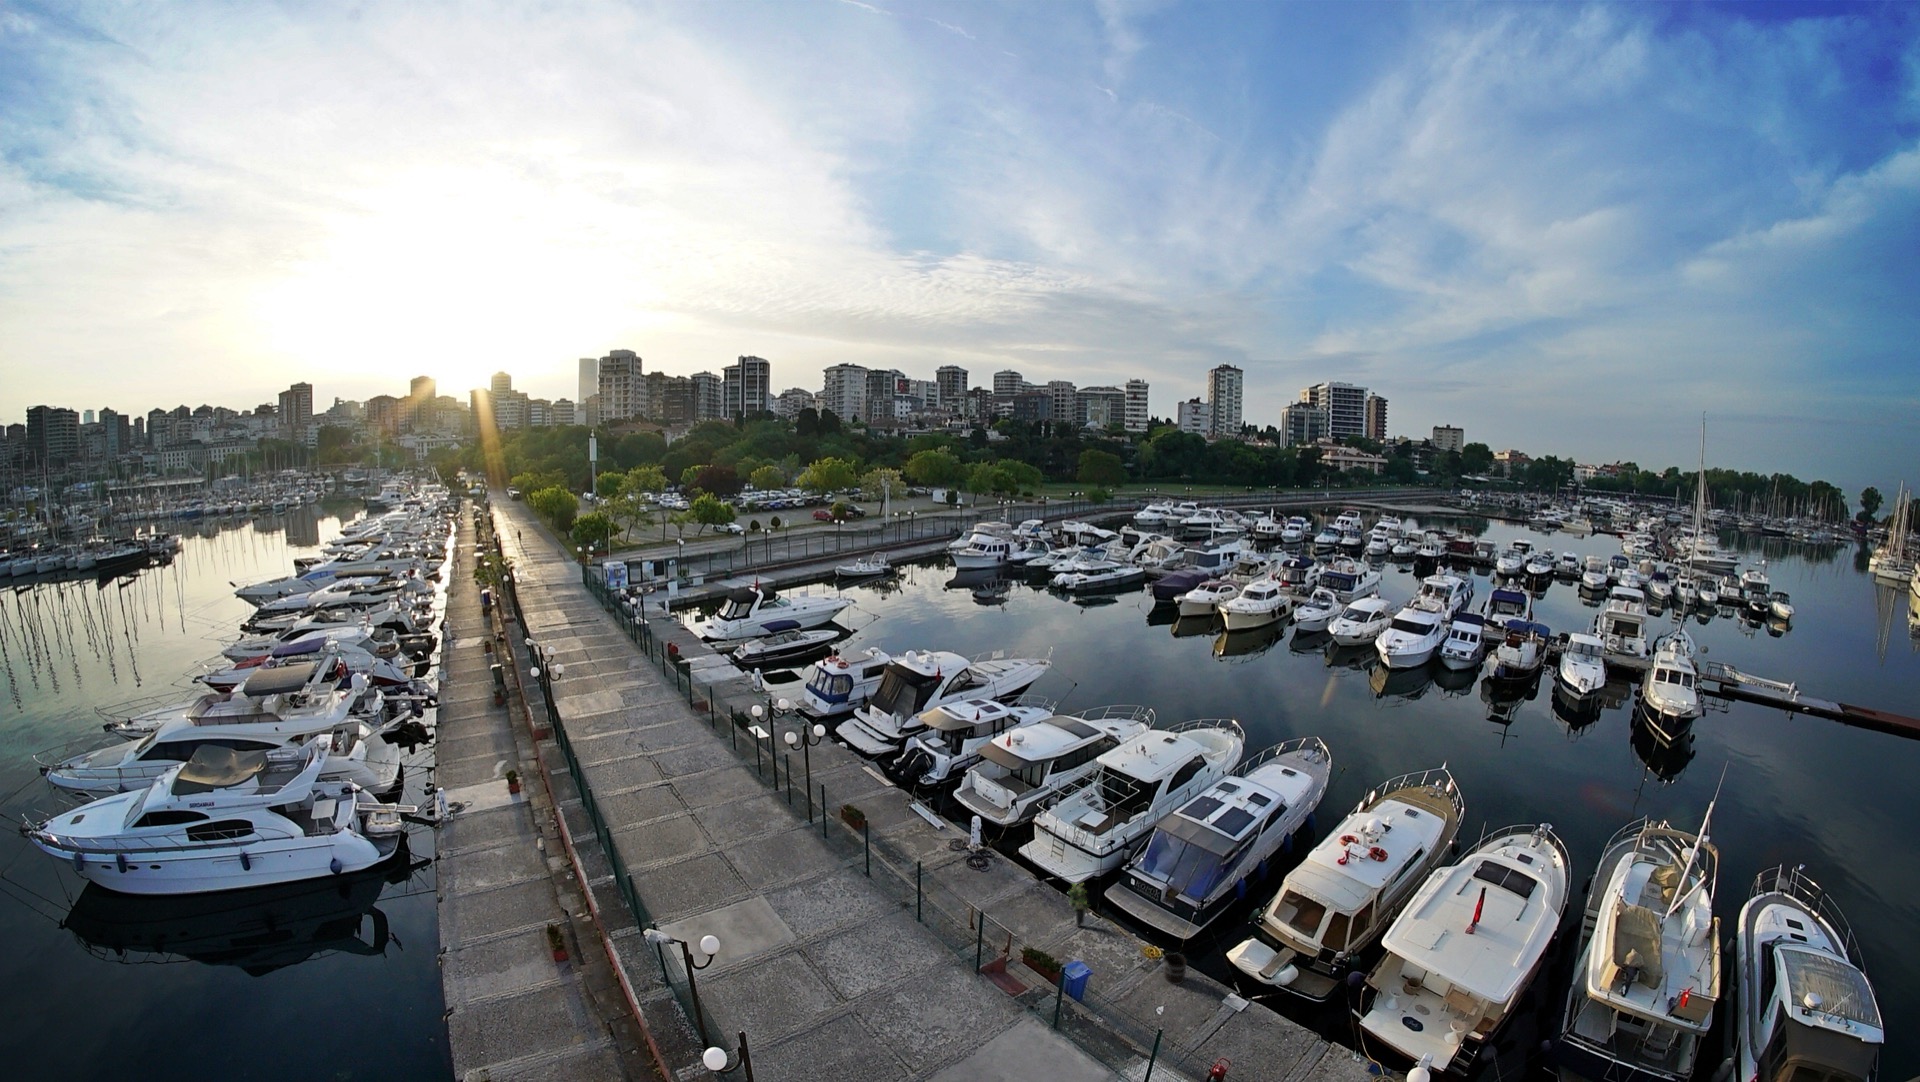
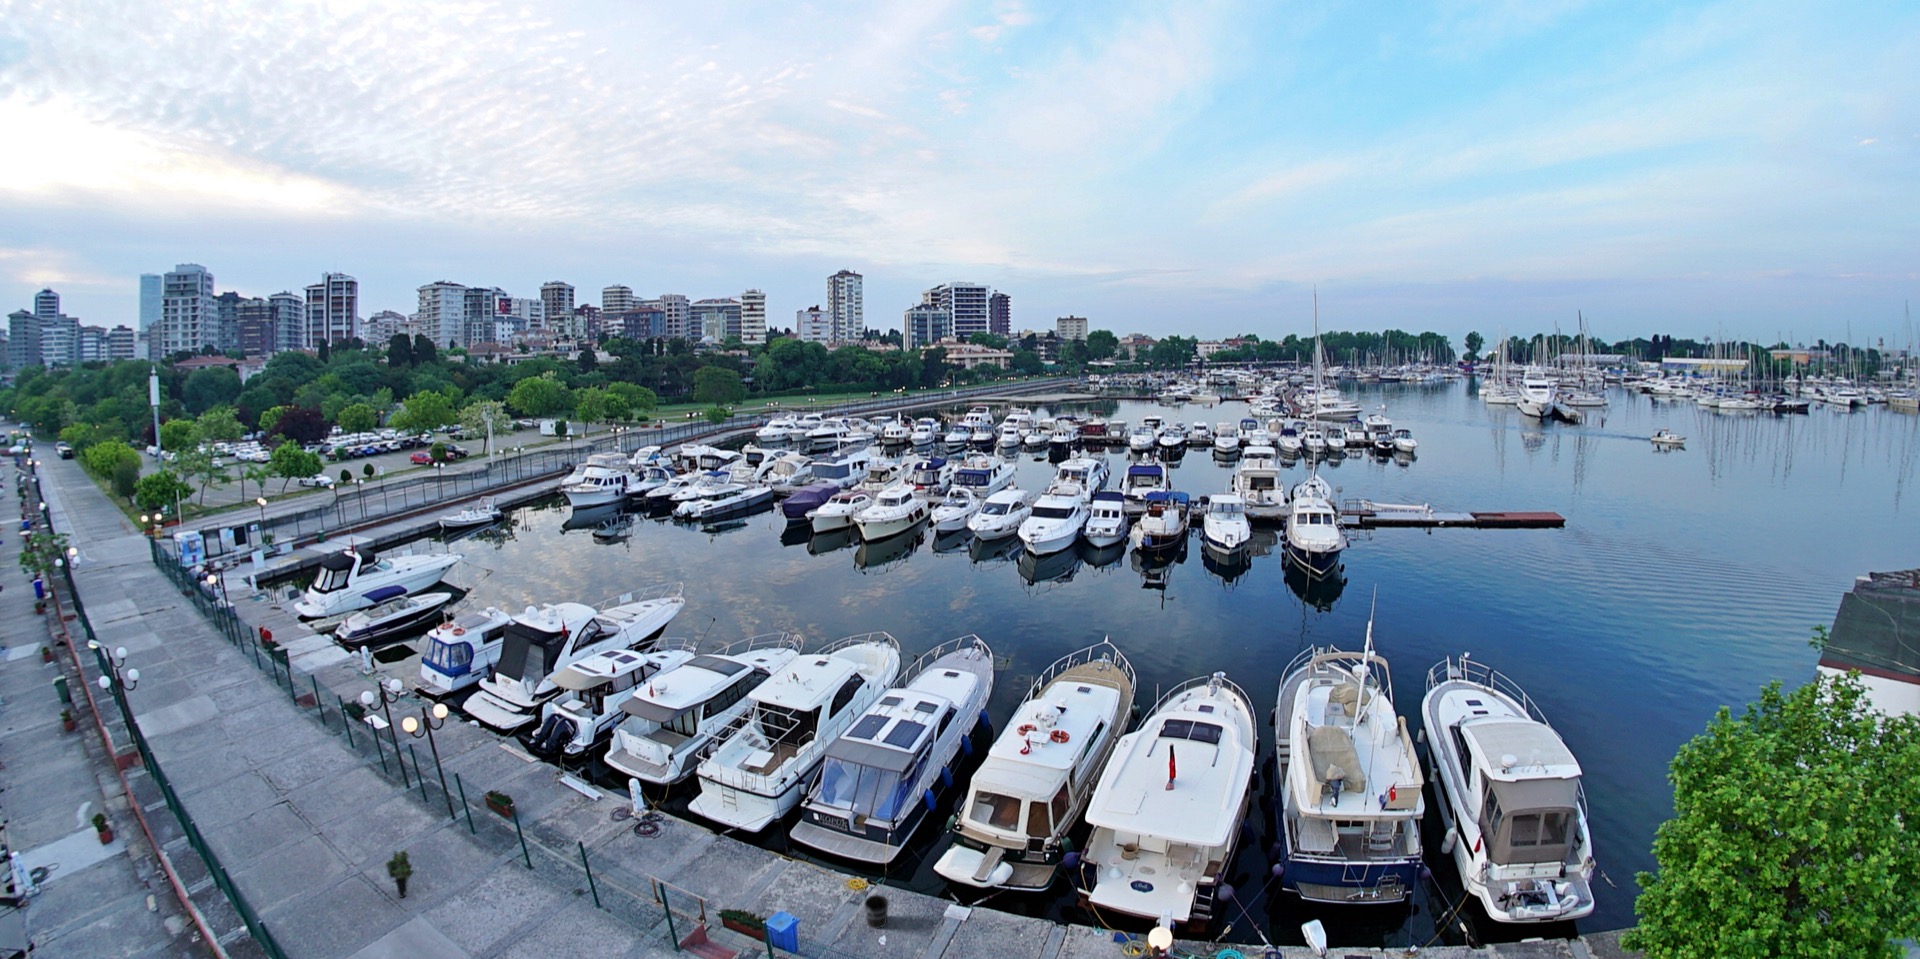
potted plant: present [1068,883,1089,927] -> present [386,848,414,898]

